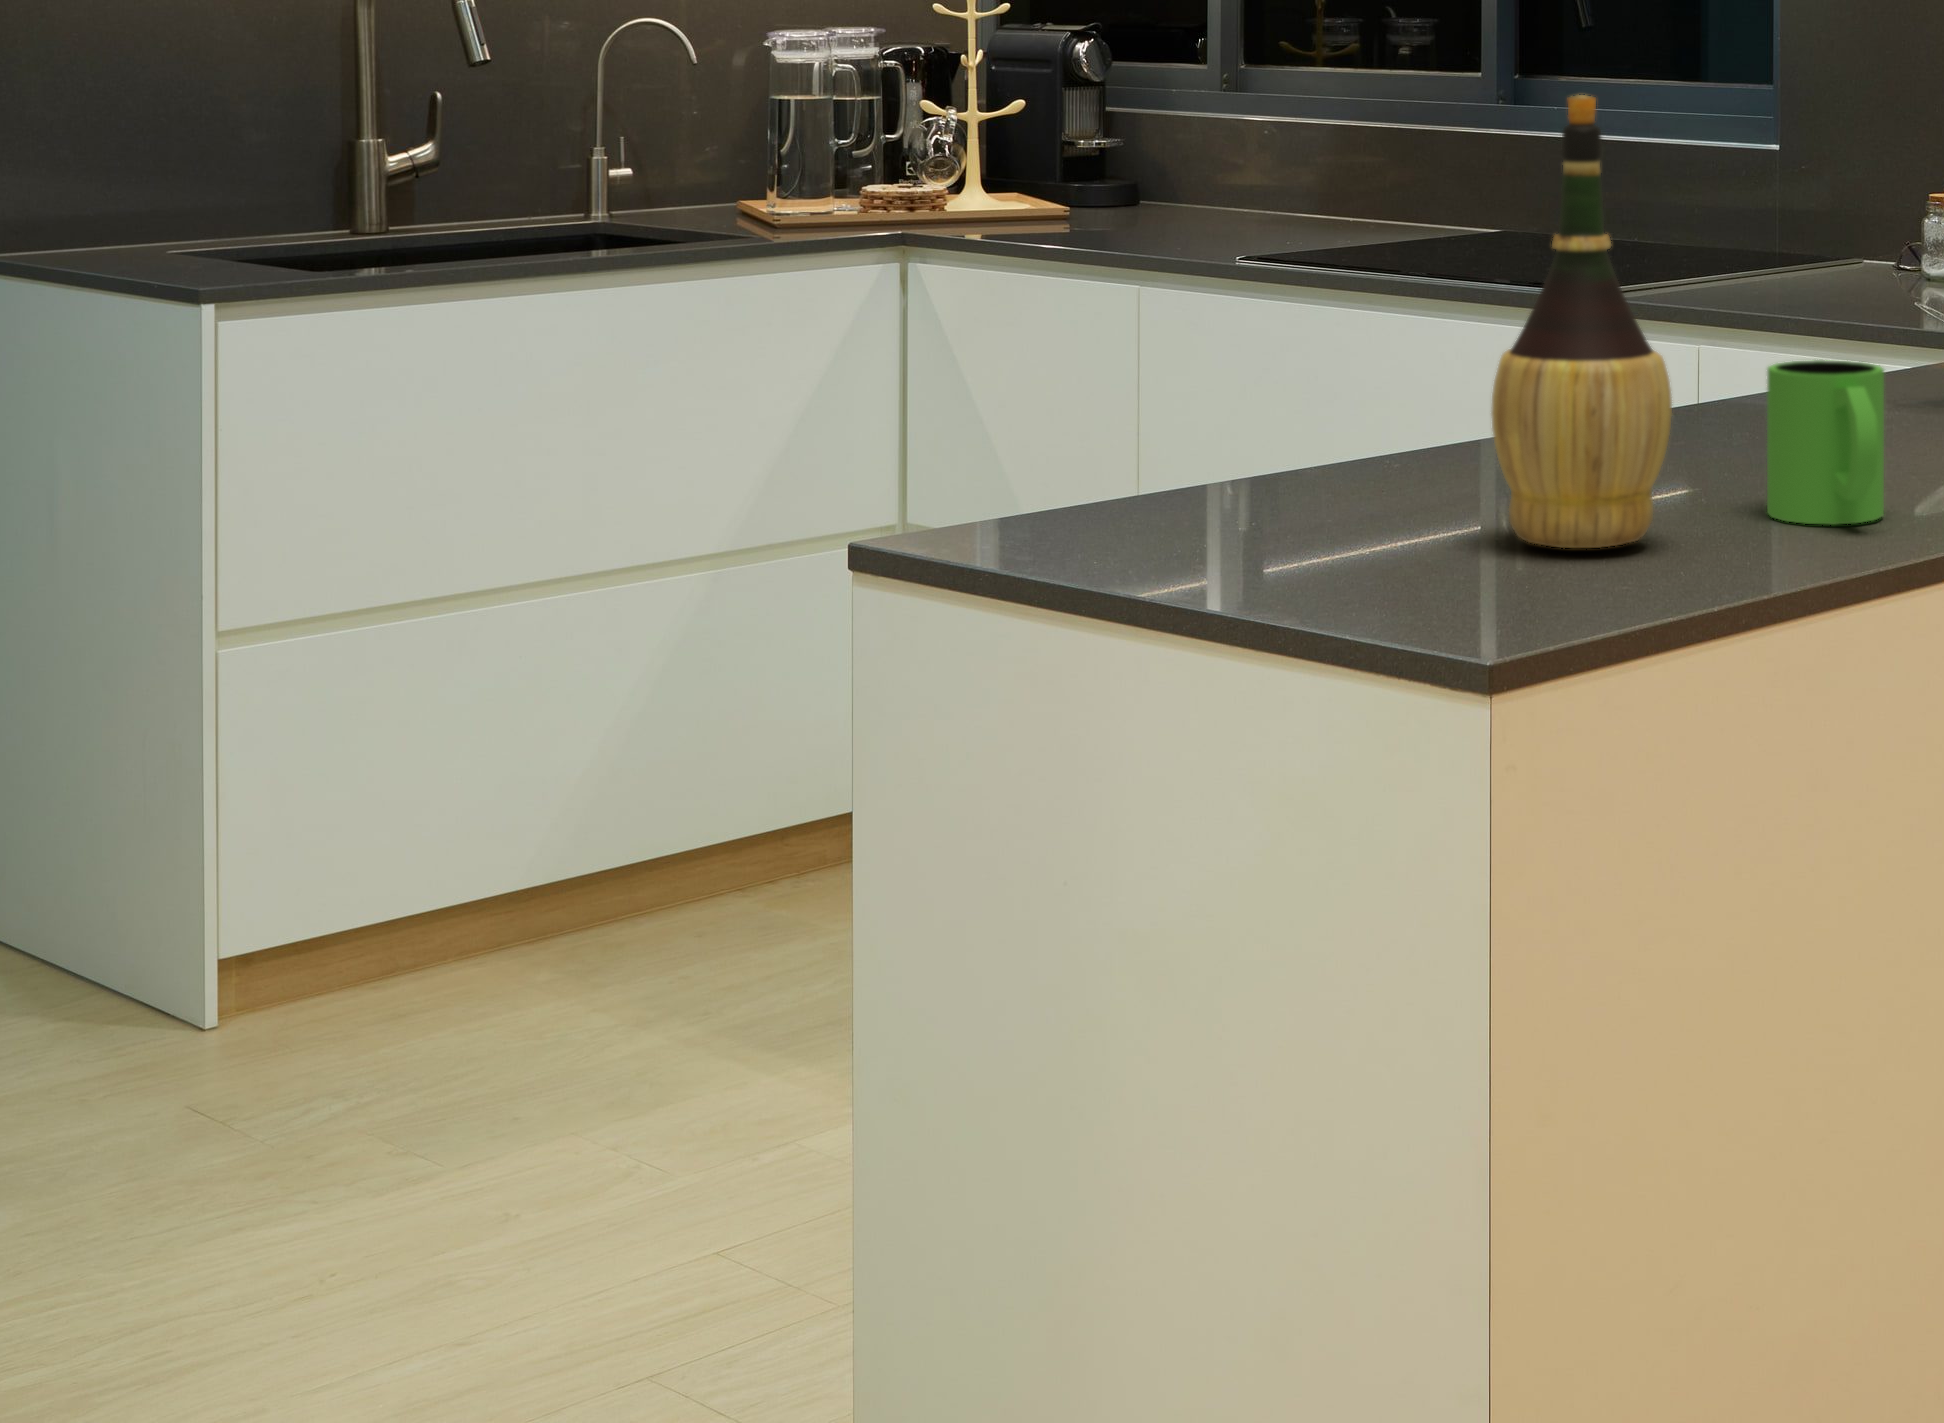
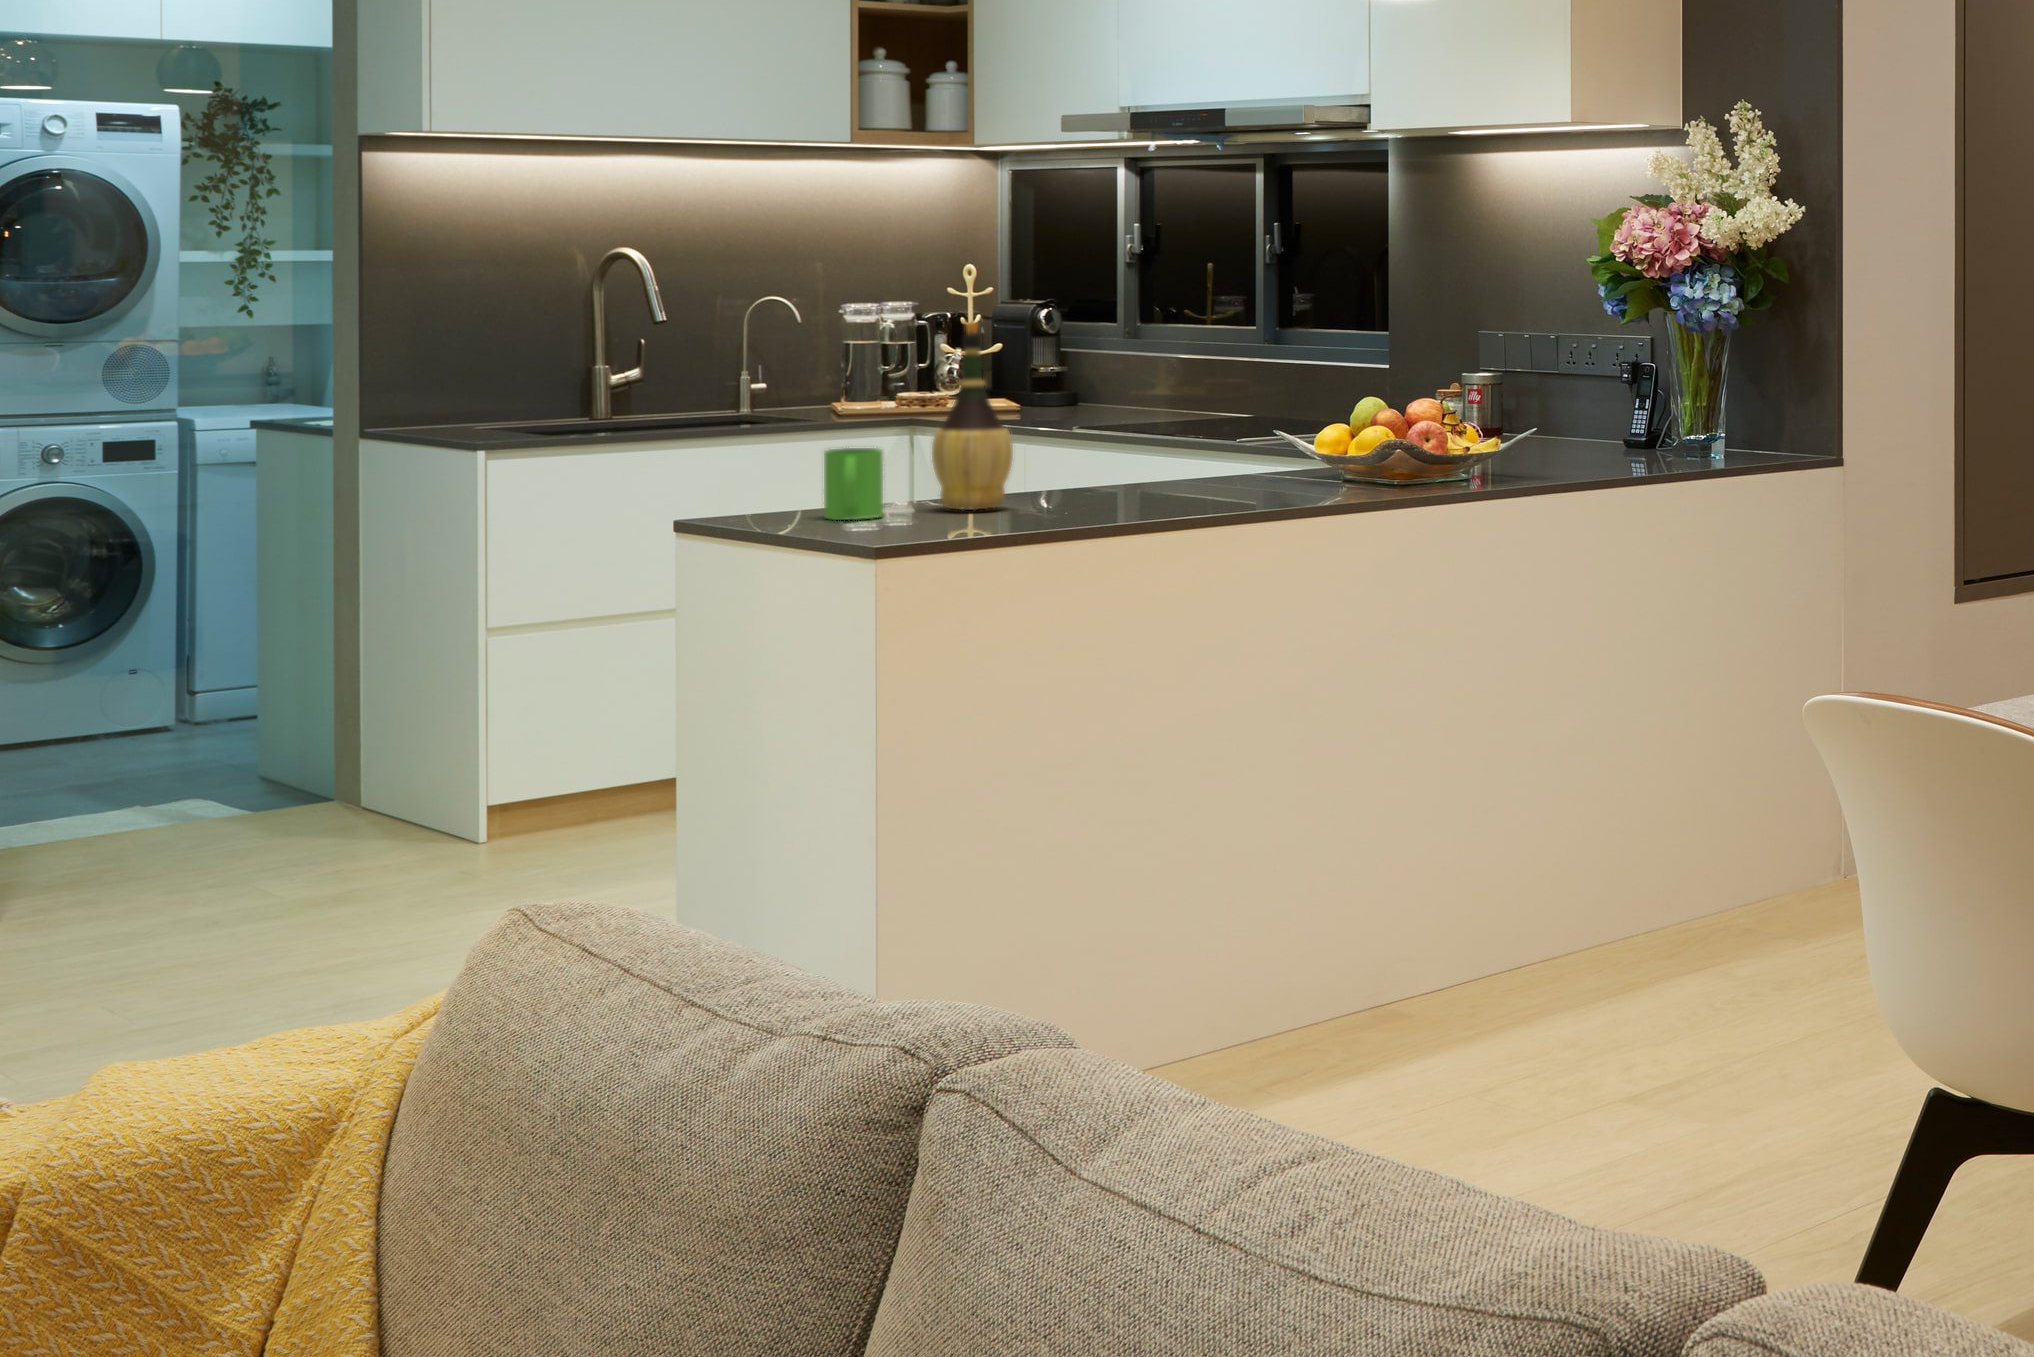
mug: present [1767,360,1884,525] -> present [824,448,883,520]

